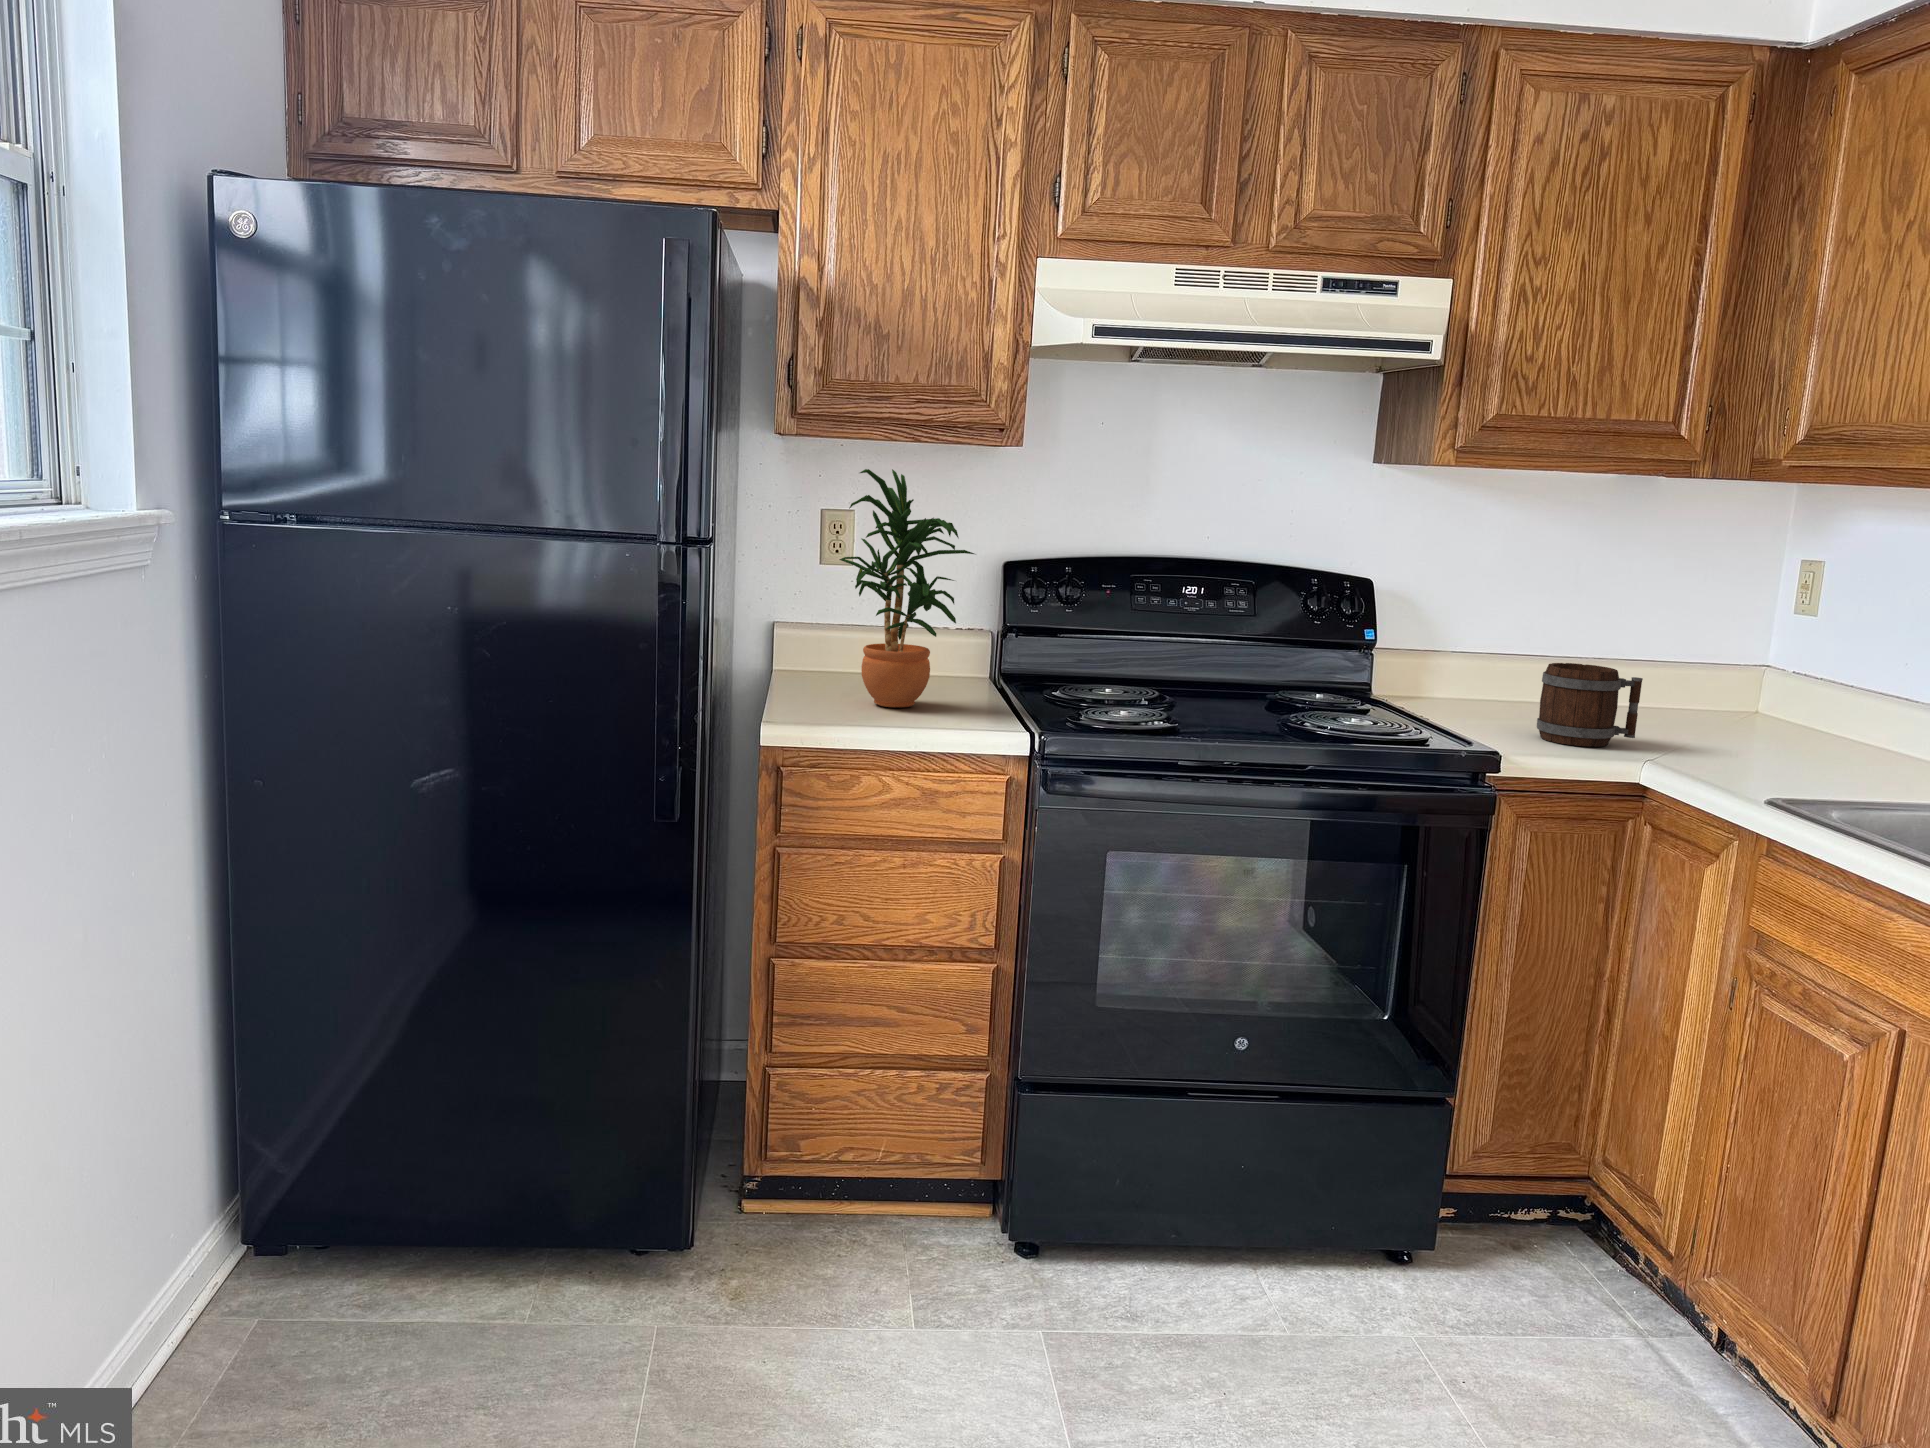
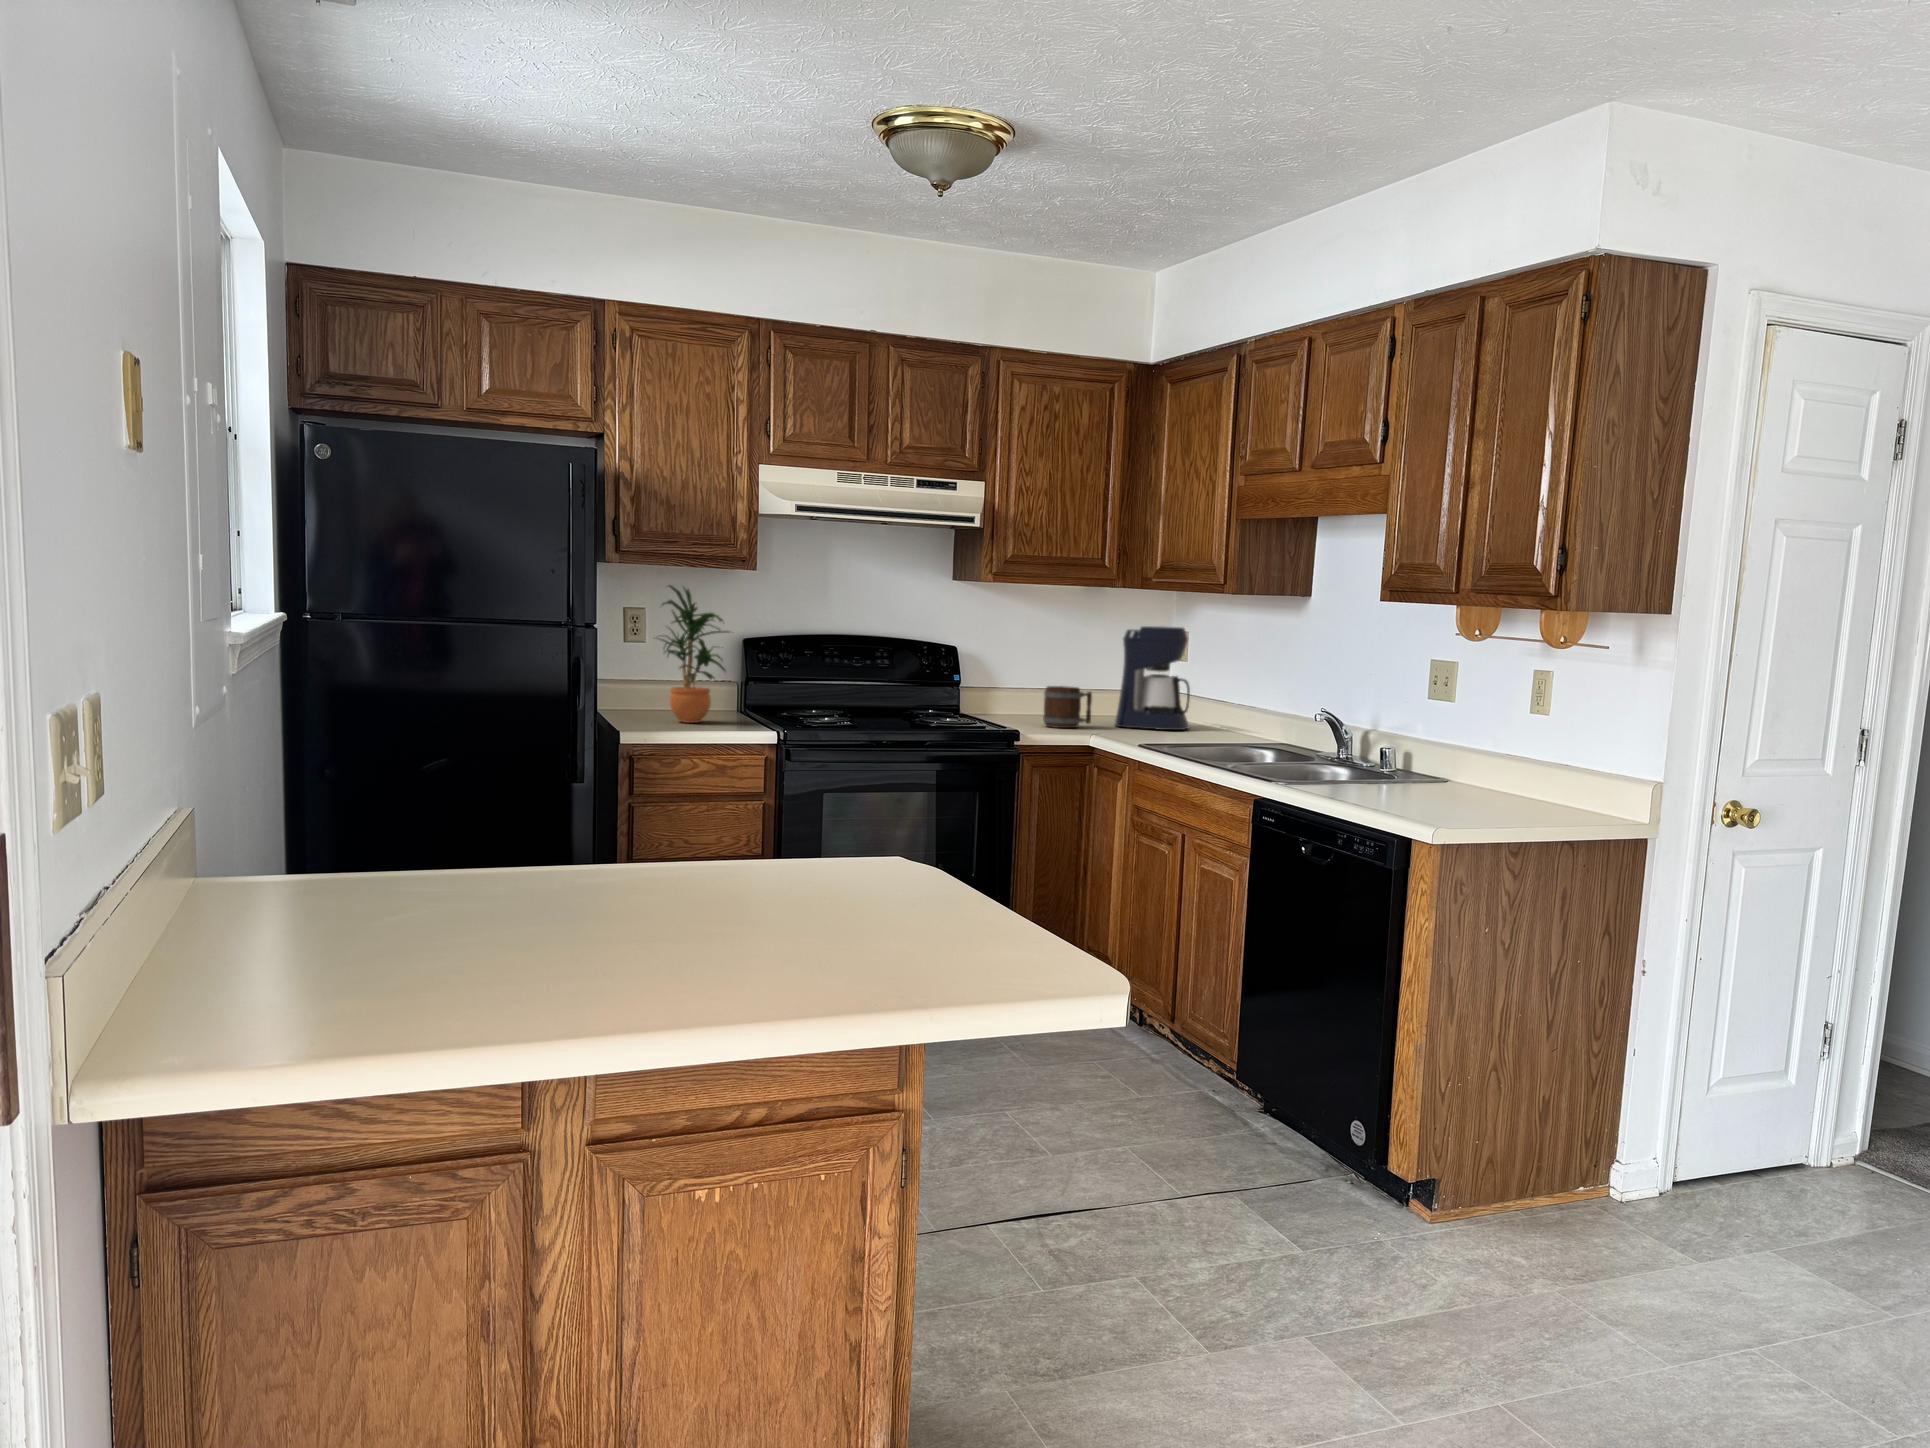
coffee maker: none [1679,553,1858,761] -> present [1115,626,1190,730]

